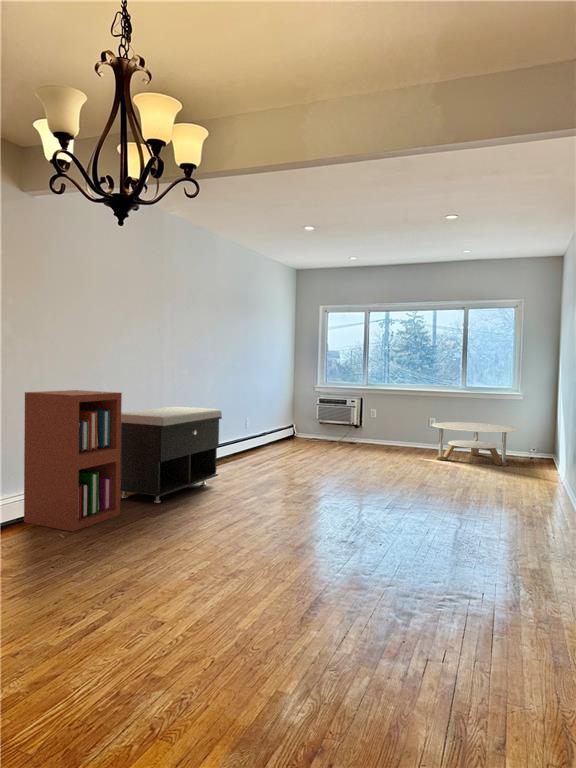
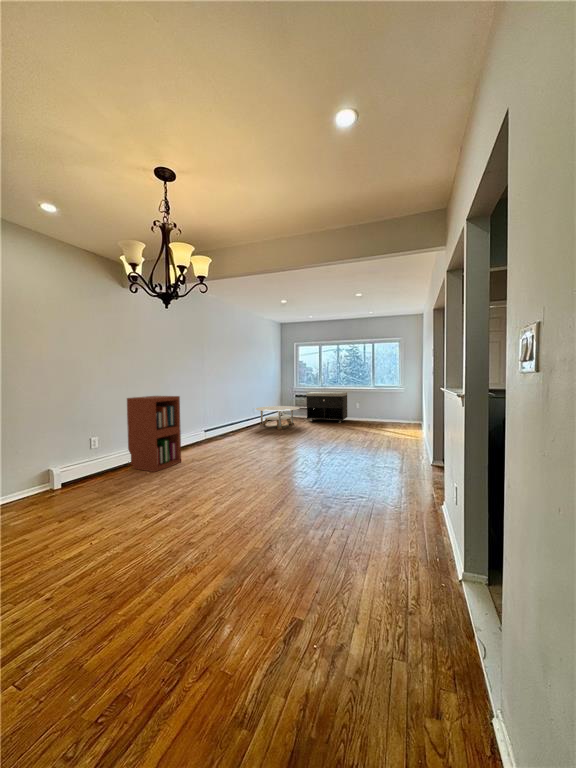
storage bench: present [120,407,222,503] -> present [306,392,347,422]
round table: present [432,422,518,466] -> present [256,406,300,430]

